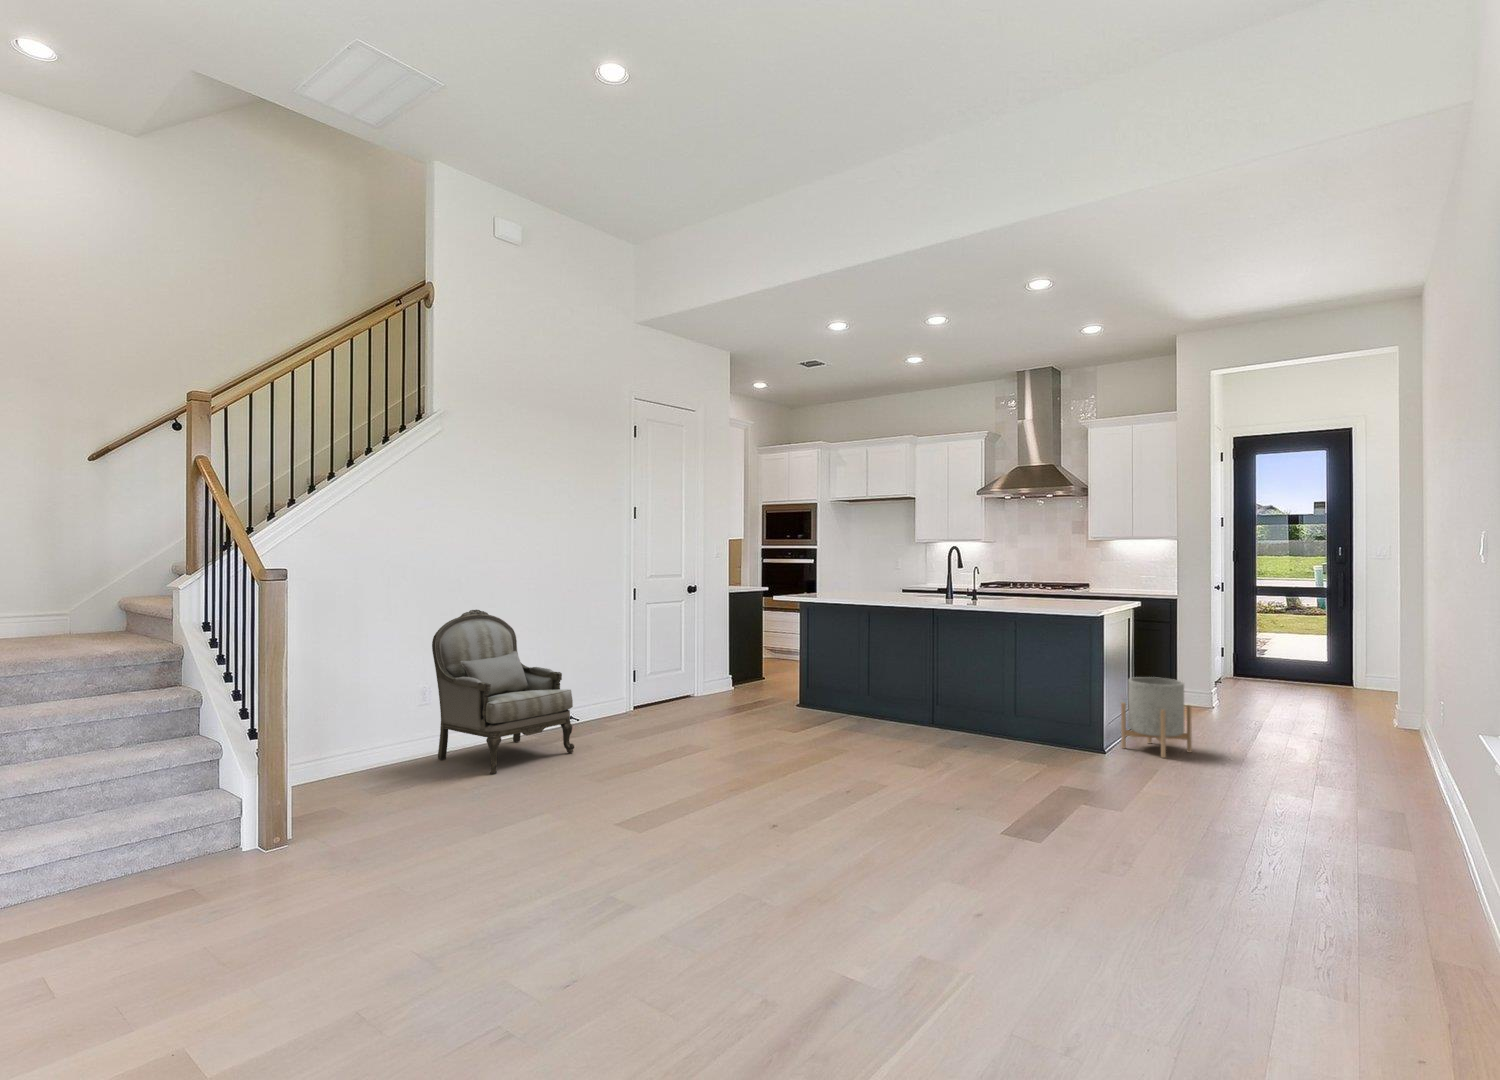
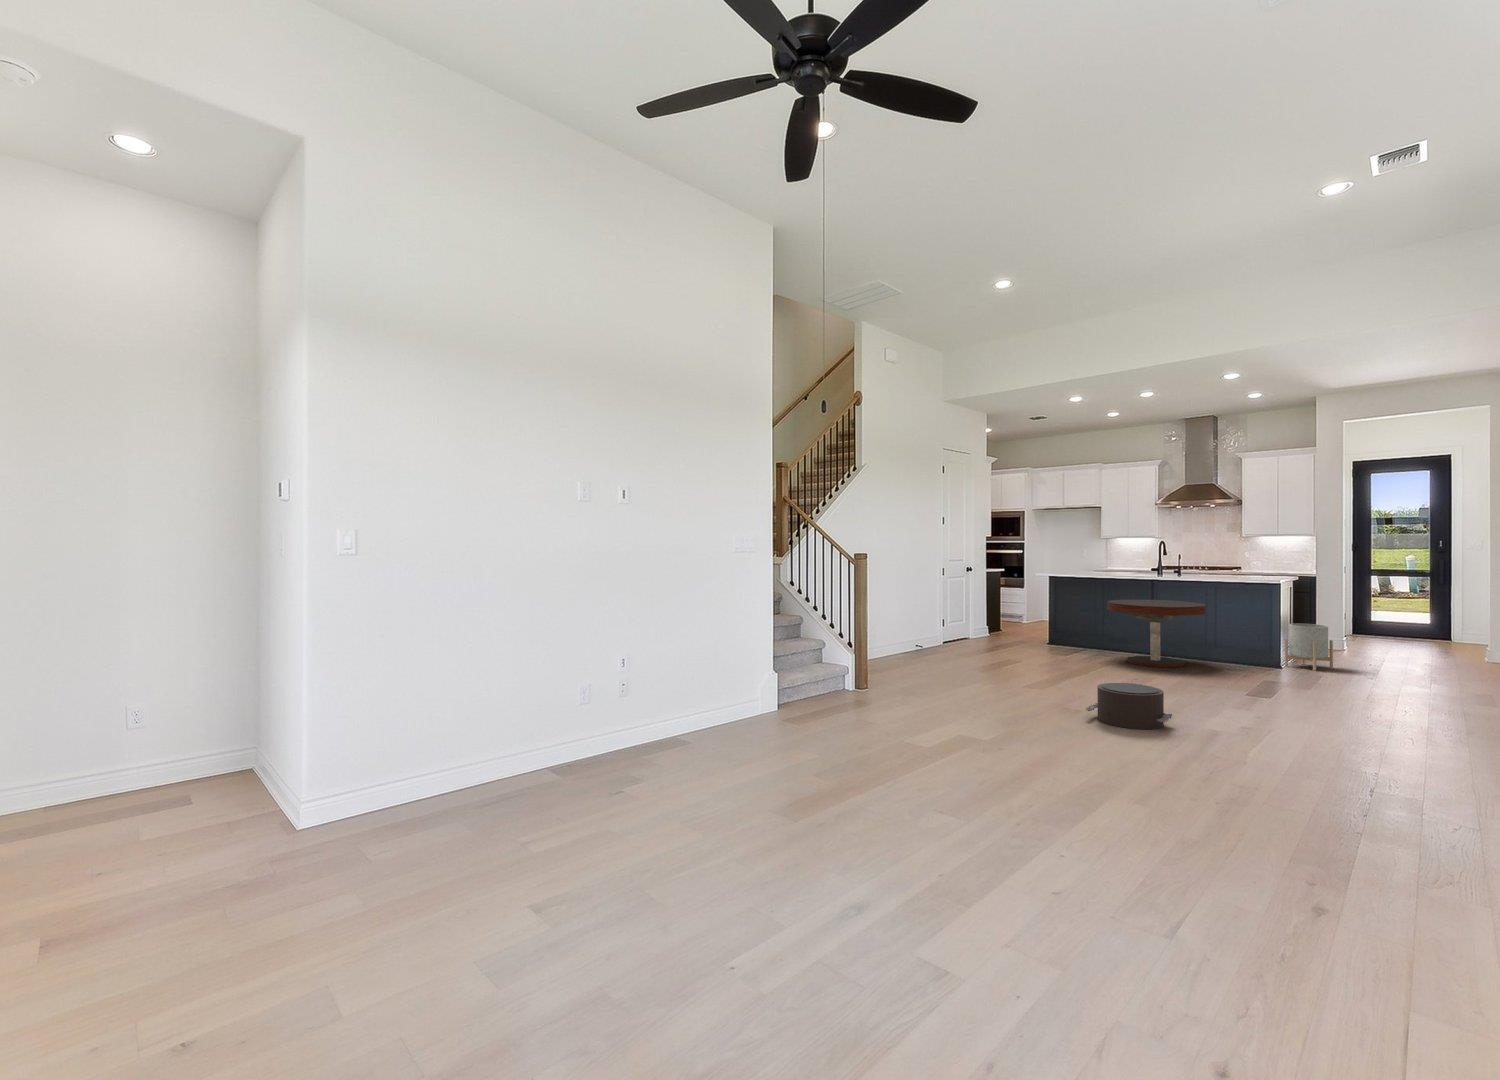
armchair: present [432,610,574,774] -> none [866,580,944,668]
coffee table: none [854,638,1001,757] -> present [1107,600,1205,667]
pouf: none [626,853,809,994] -> present [1086,683,1172,729]

